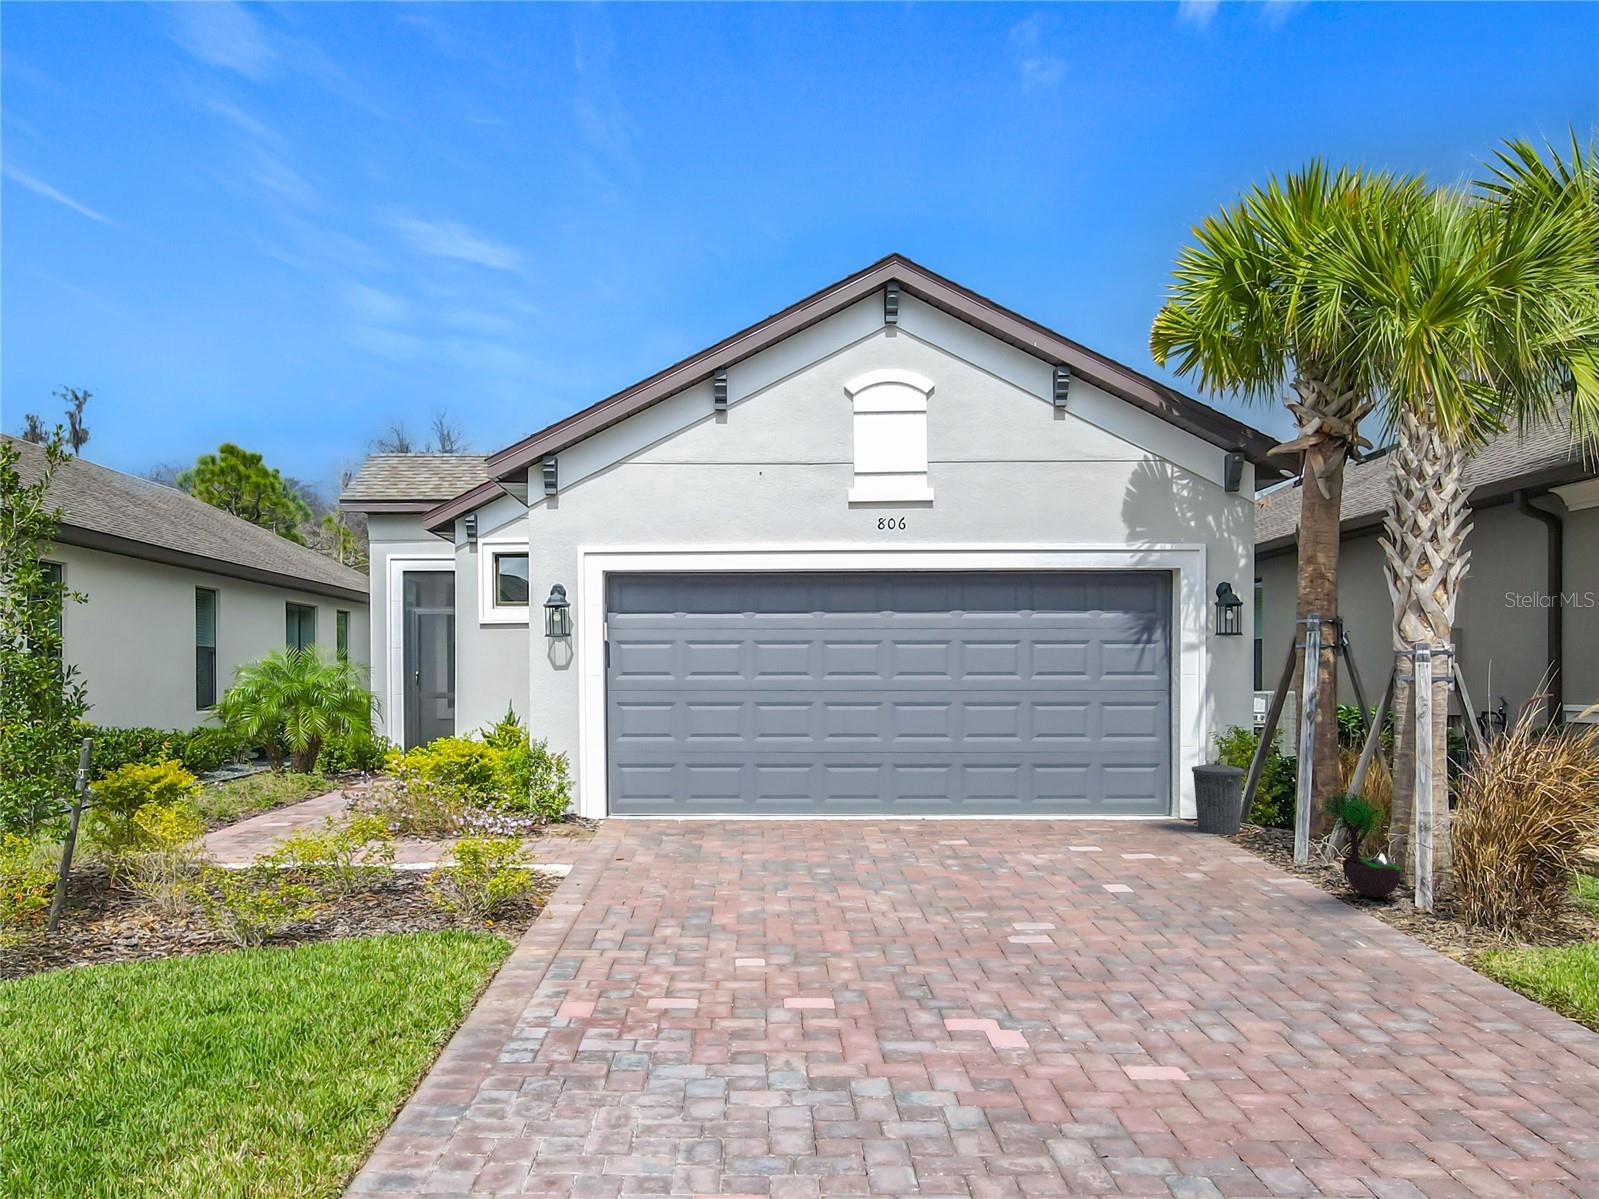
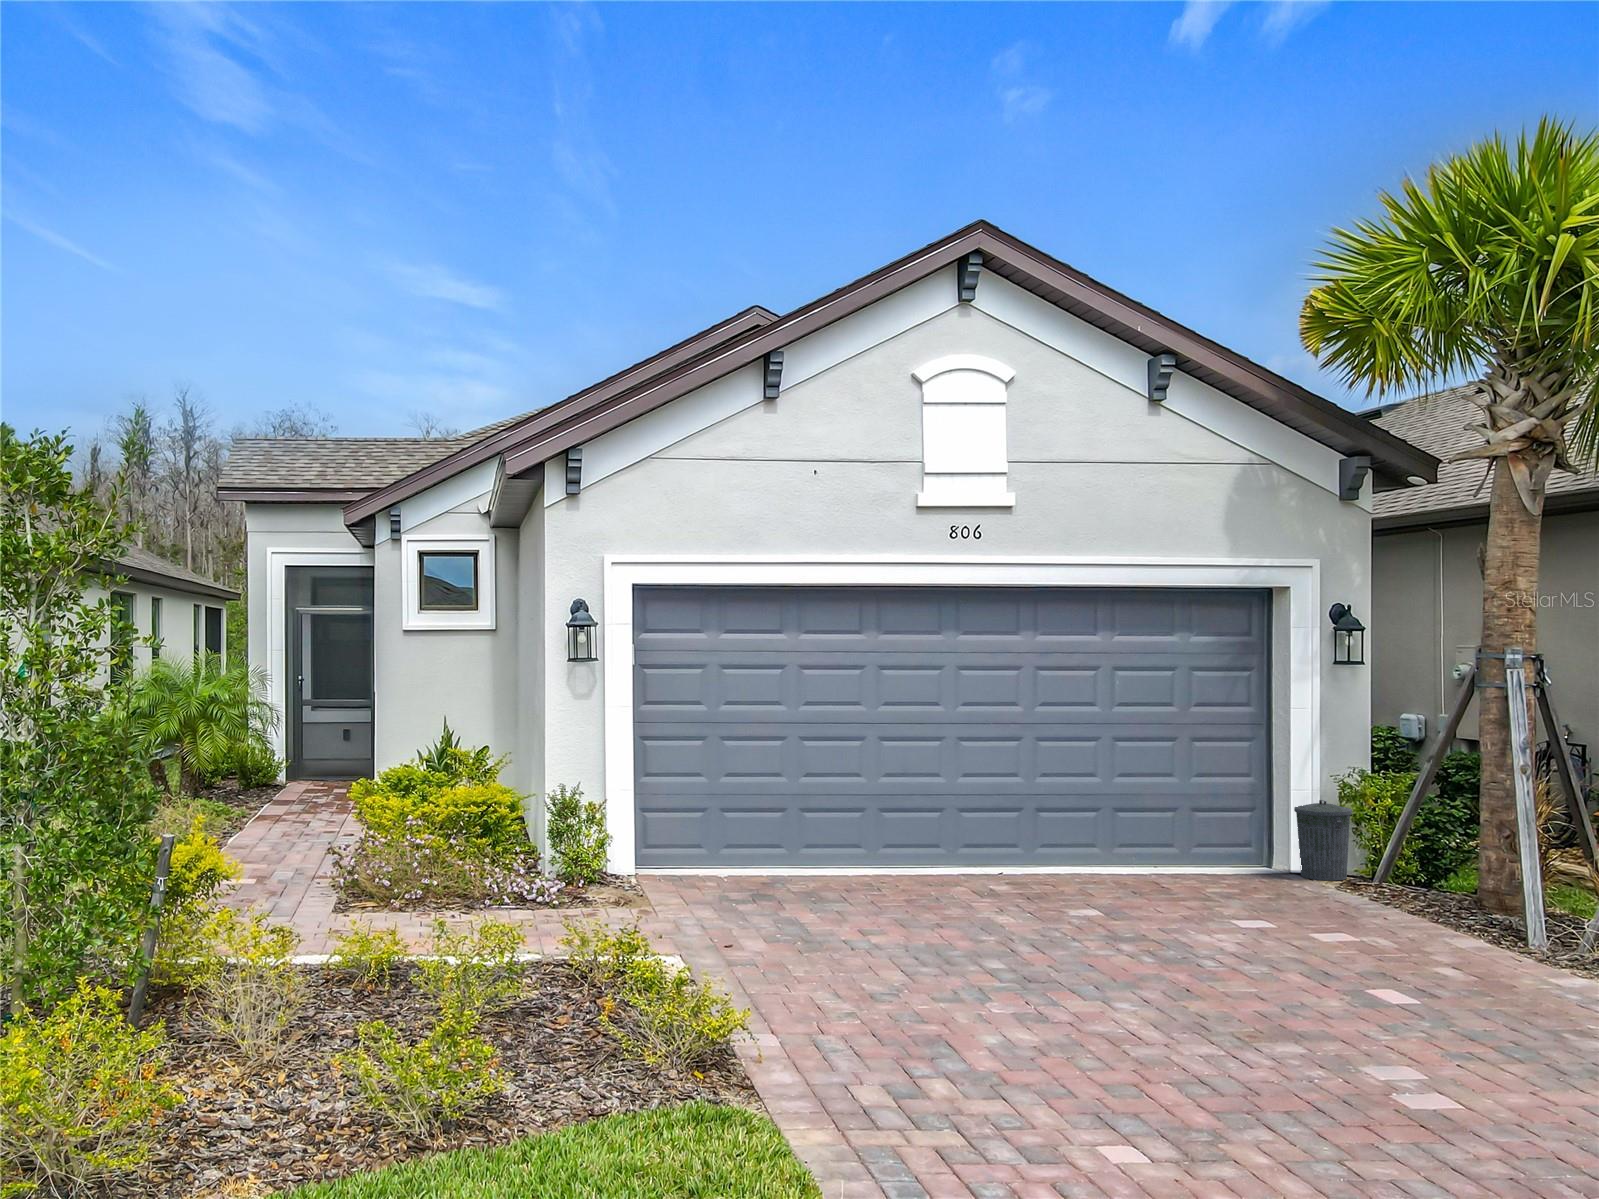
potted tree: present [1321,787,1401,897] -> none [1467,820,1554,940]

